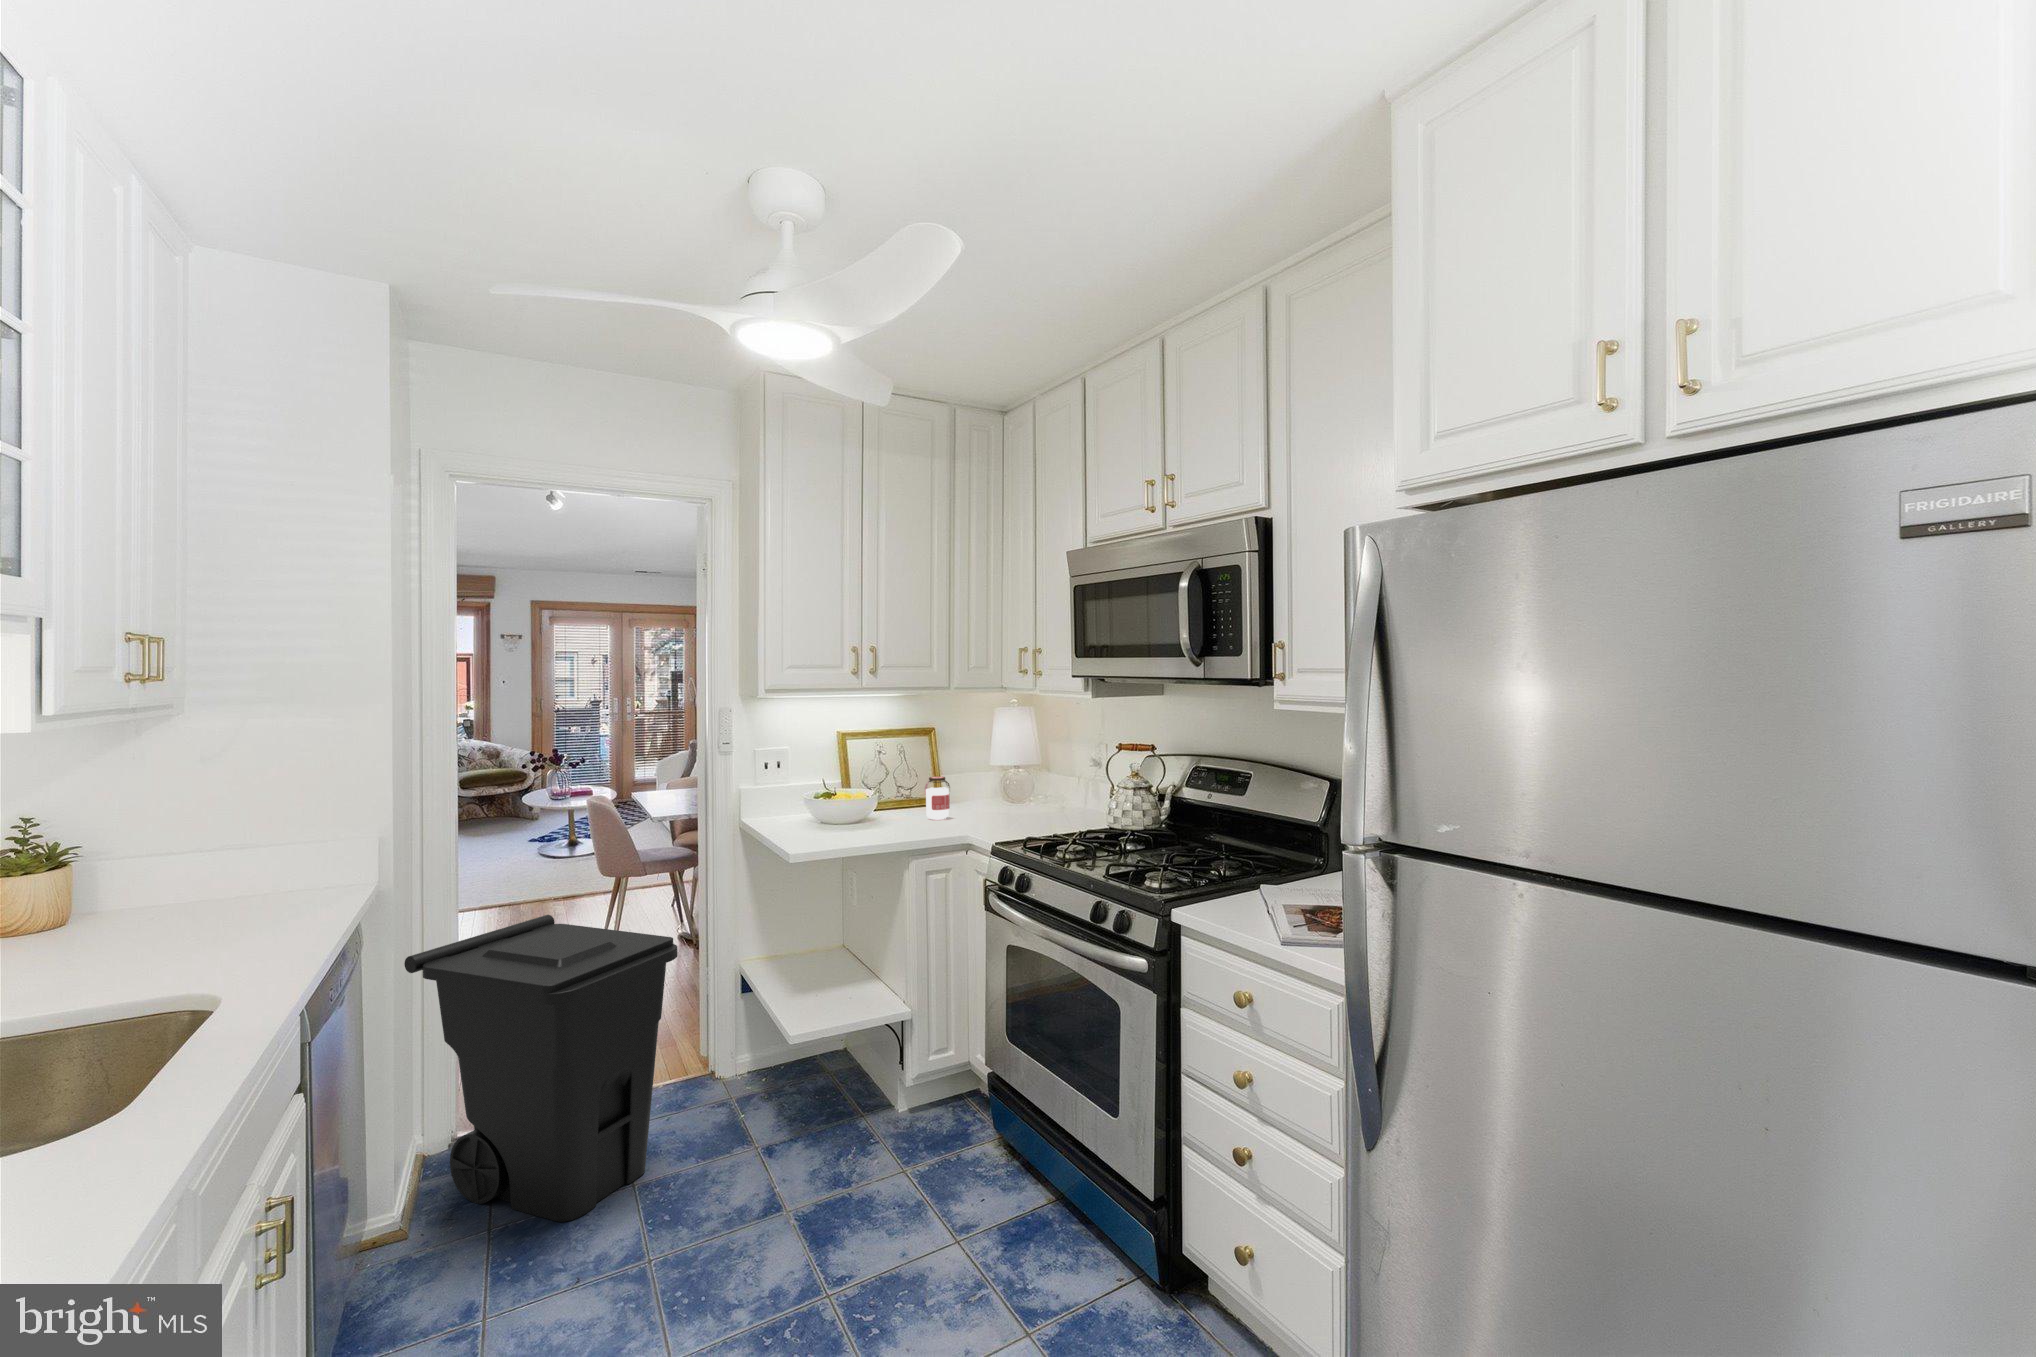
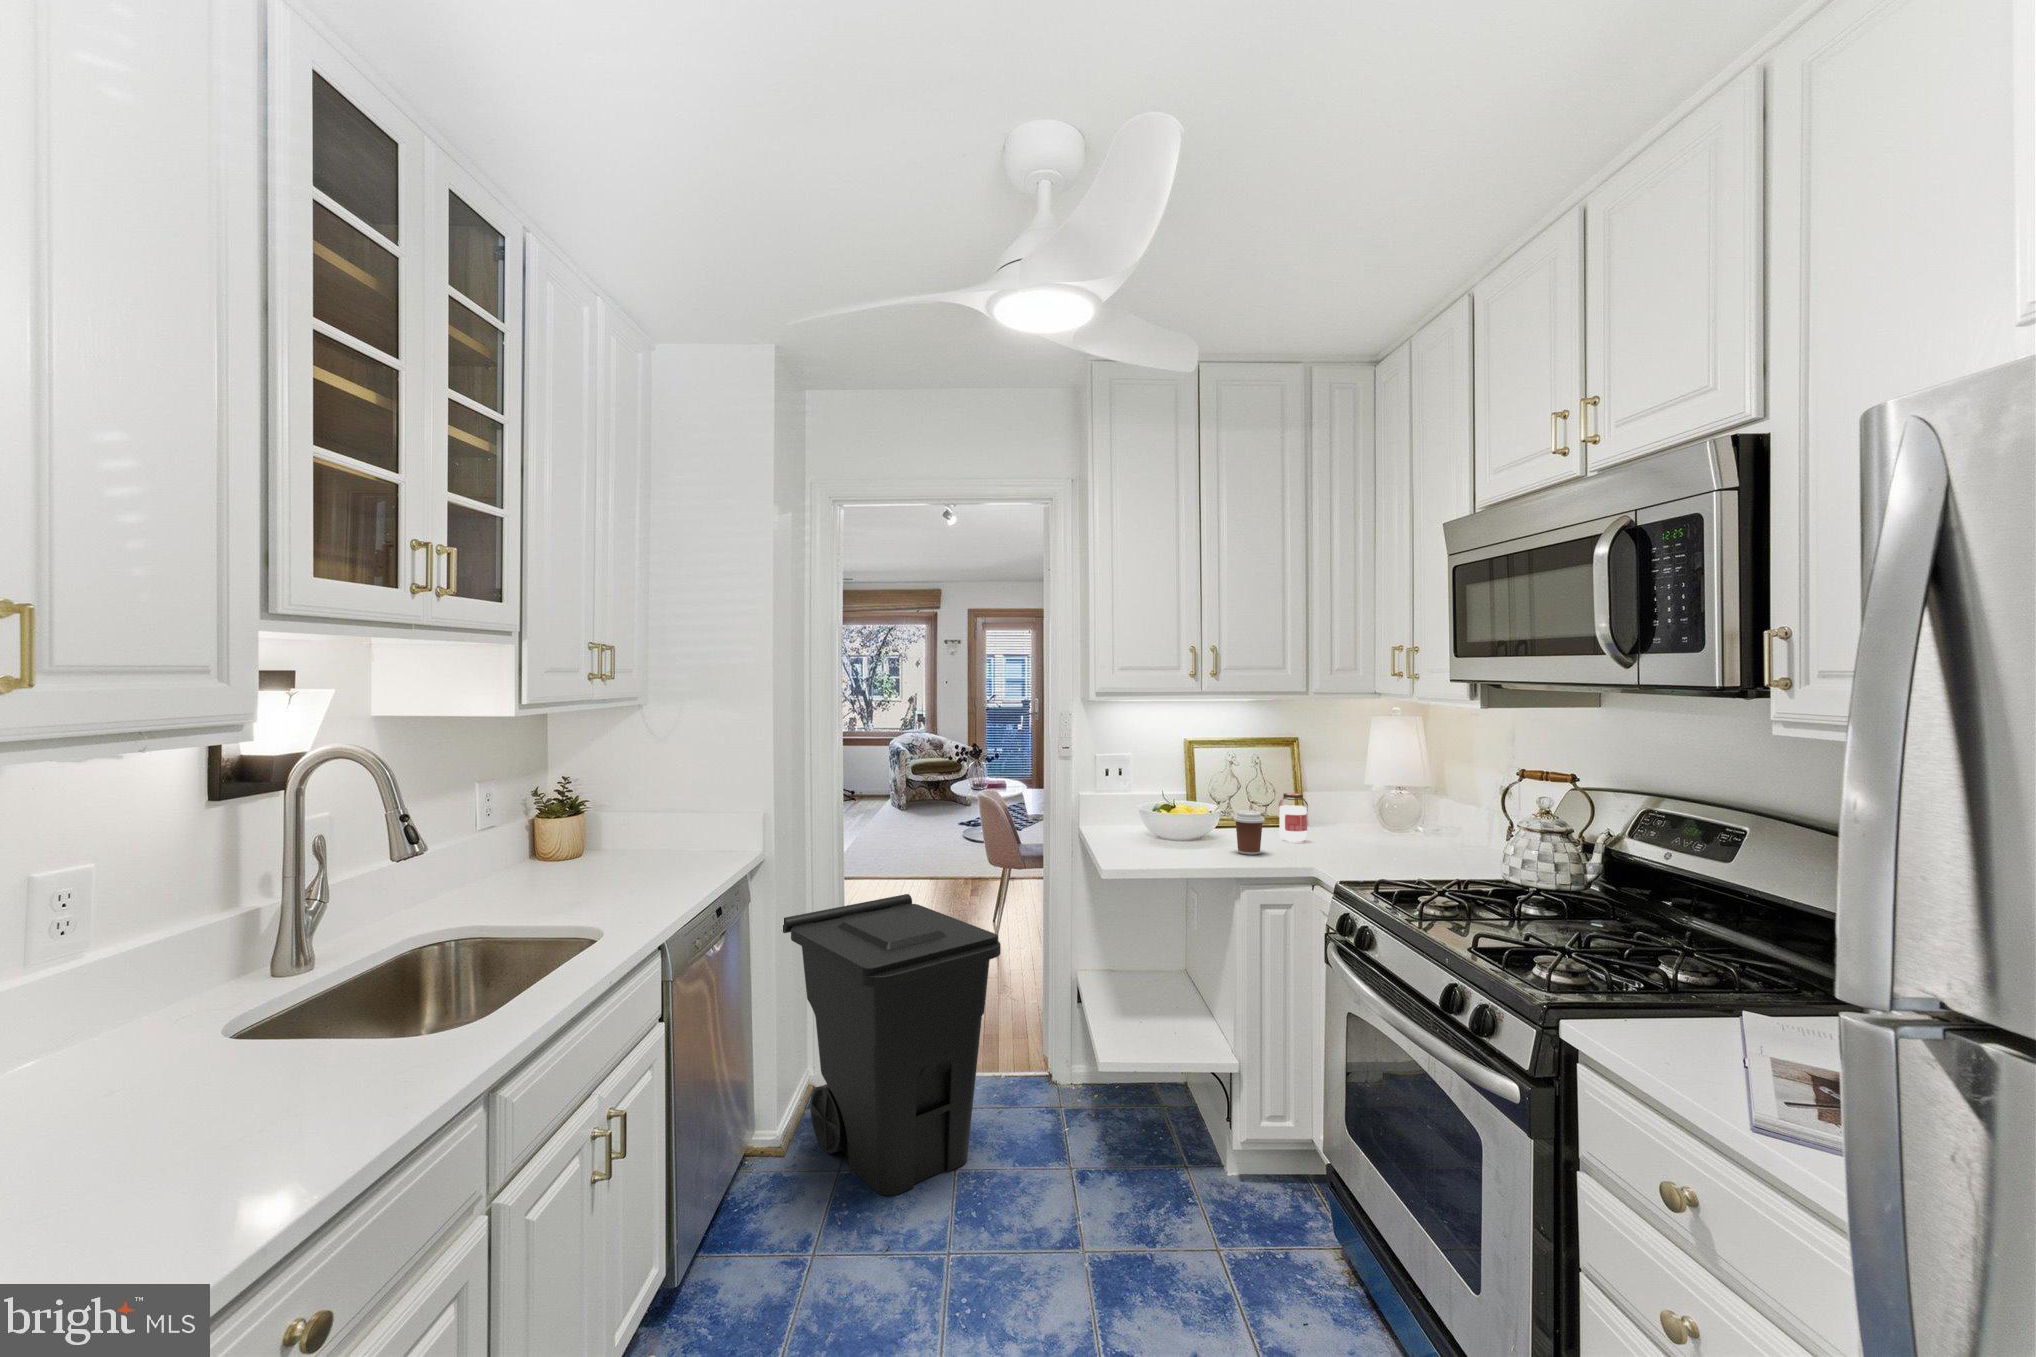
coffee cup: none [894,794,921,833] -> present [1233,810,1265,855]

